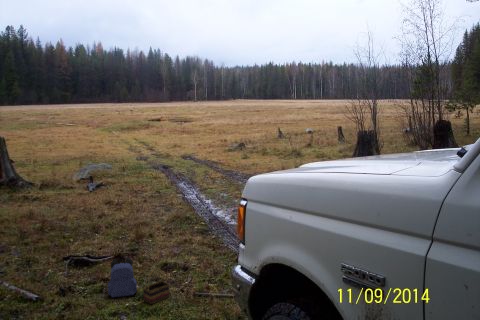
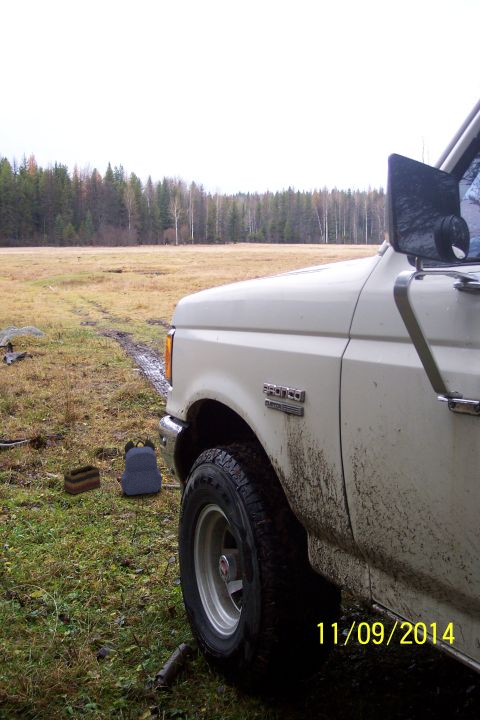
backpack: present [108,257,137,297] -> present [121,439,162,495]

